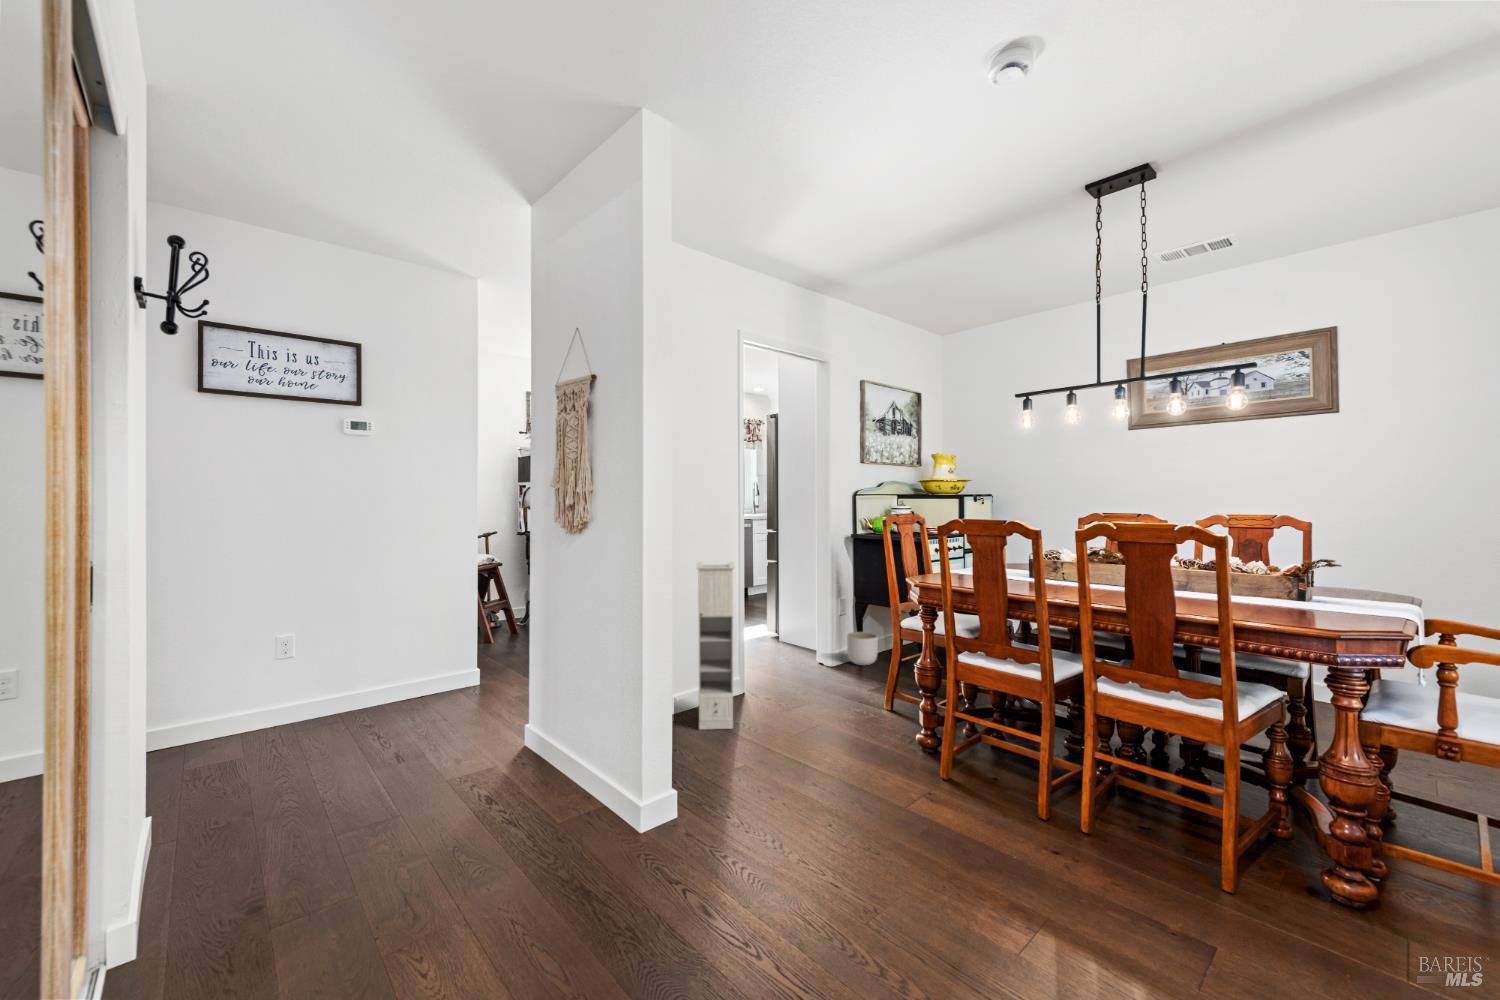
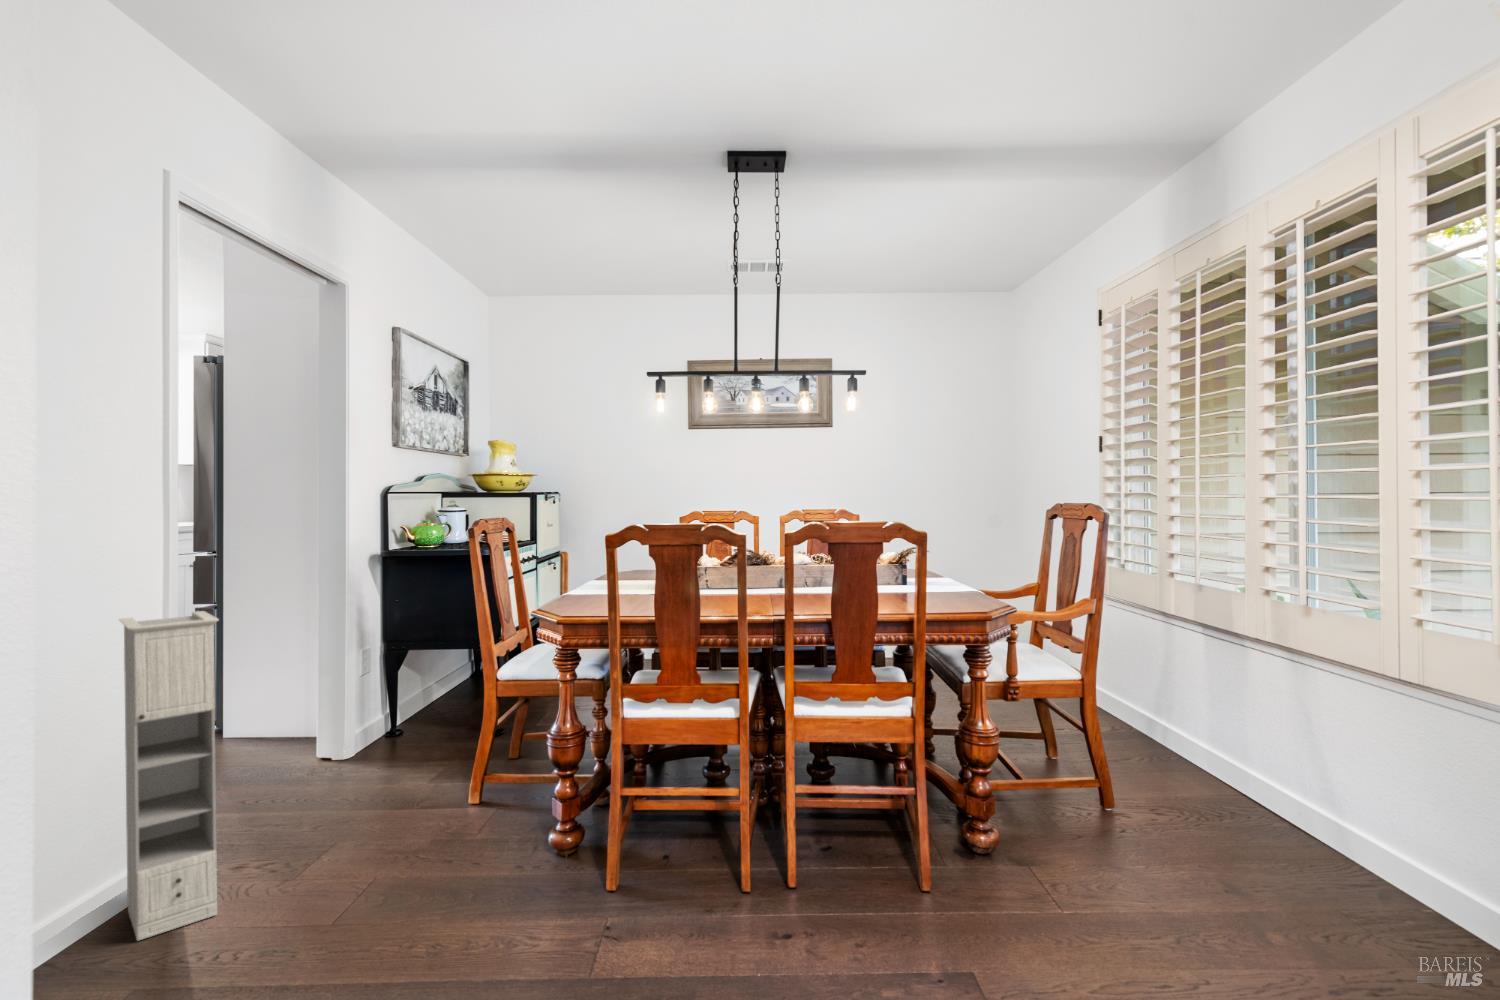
planter: present [847,632,878,665] -> none [384,693,433,743]

